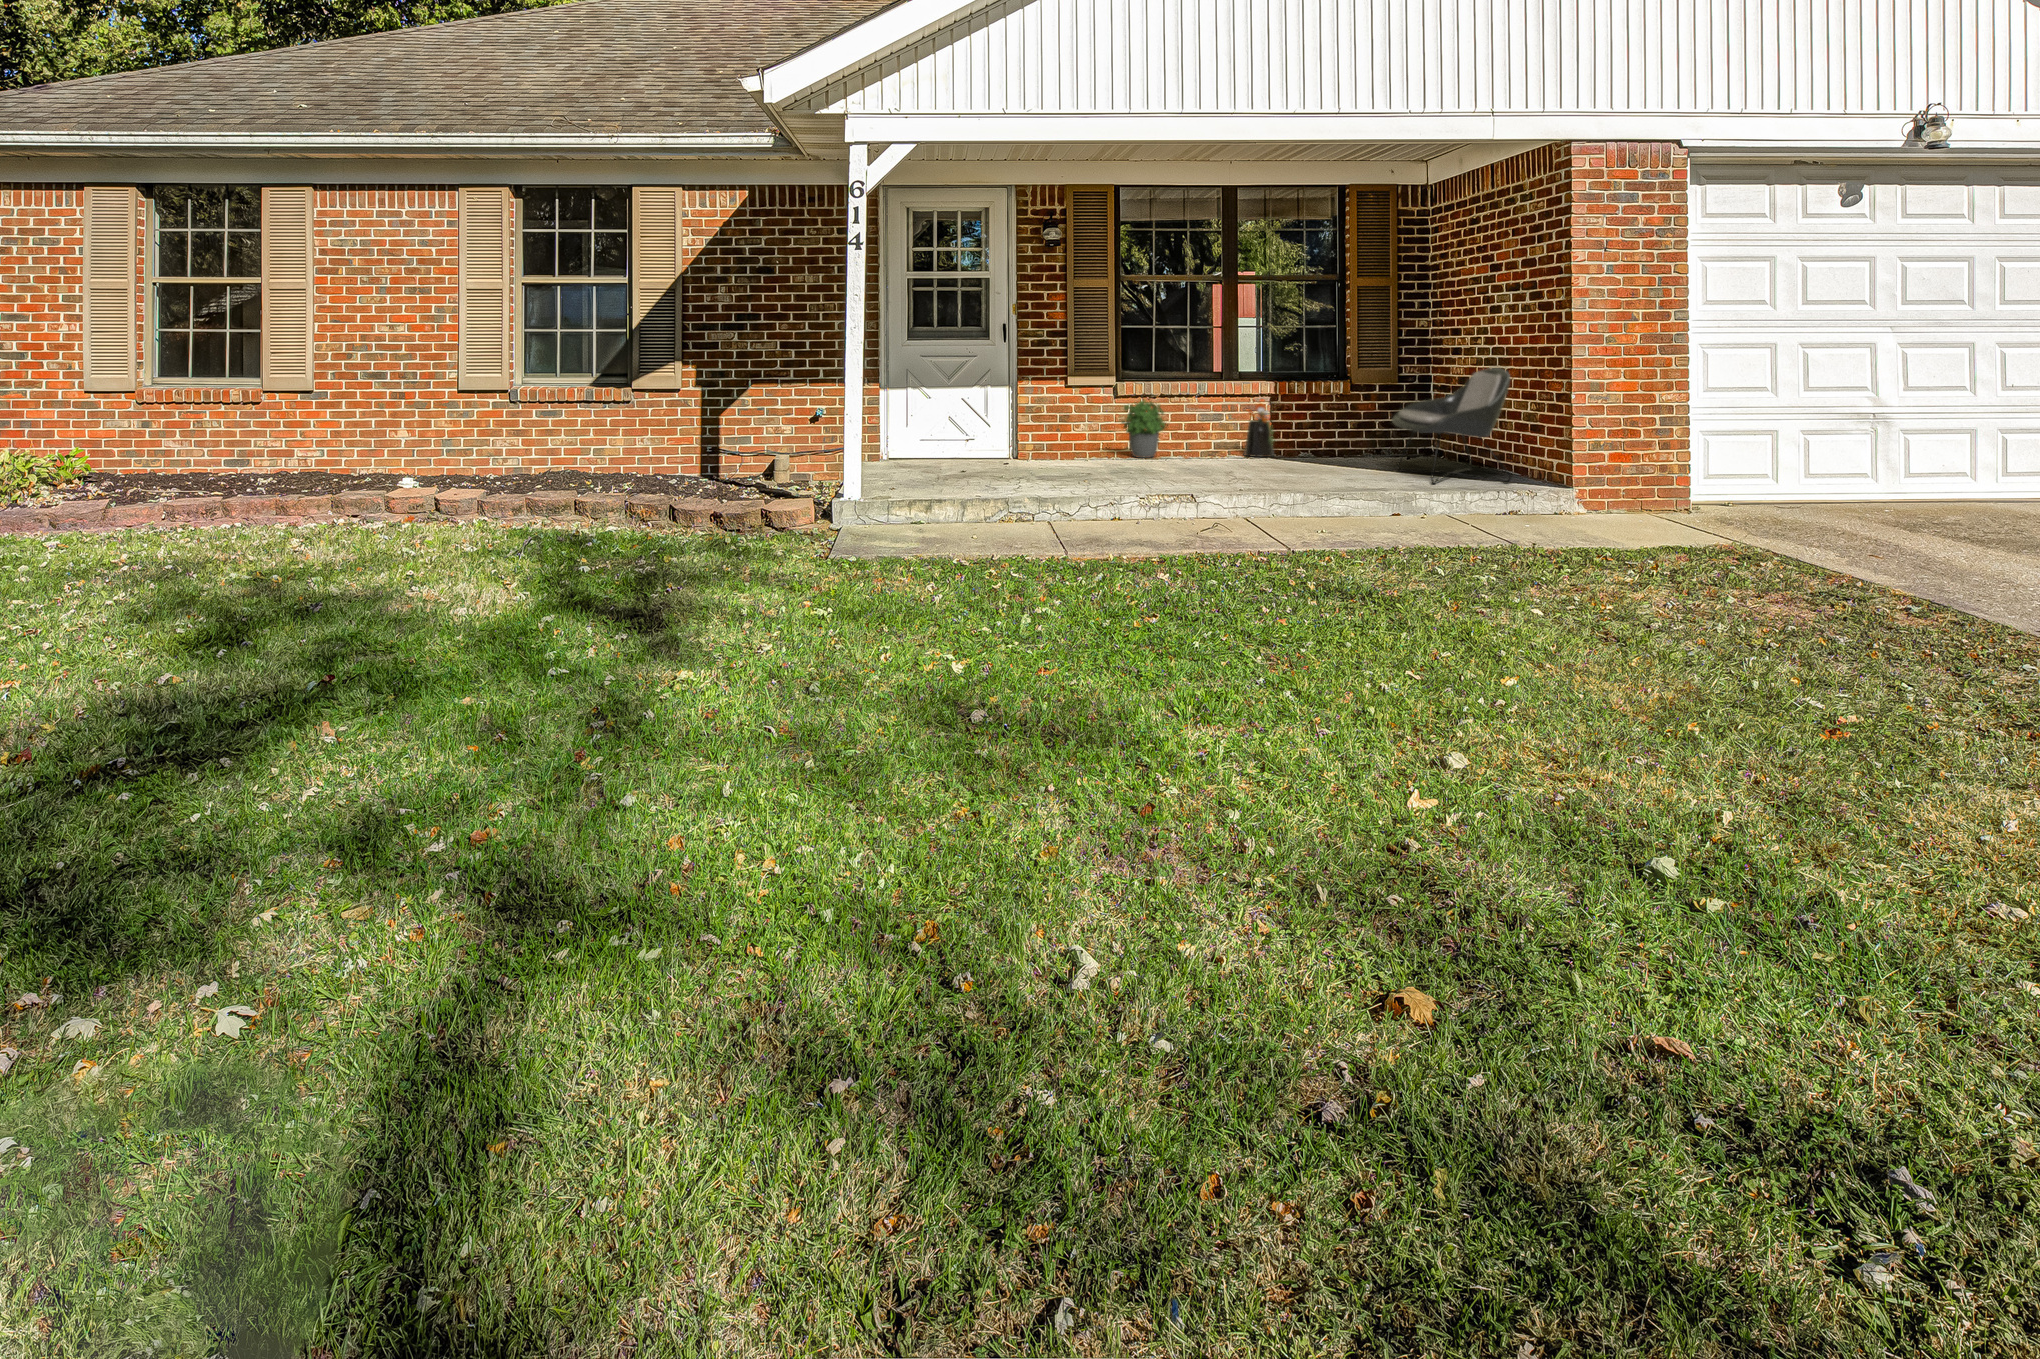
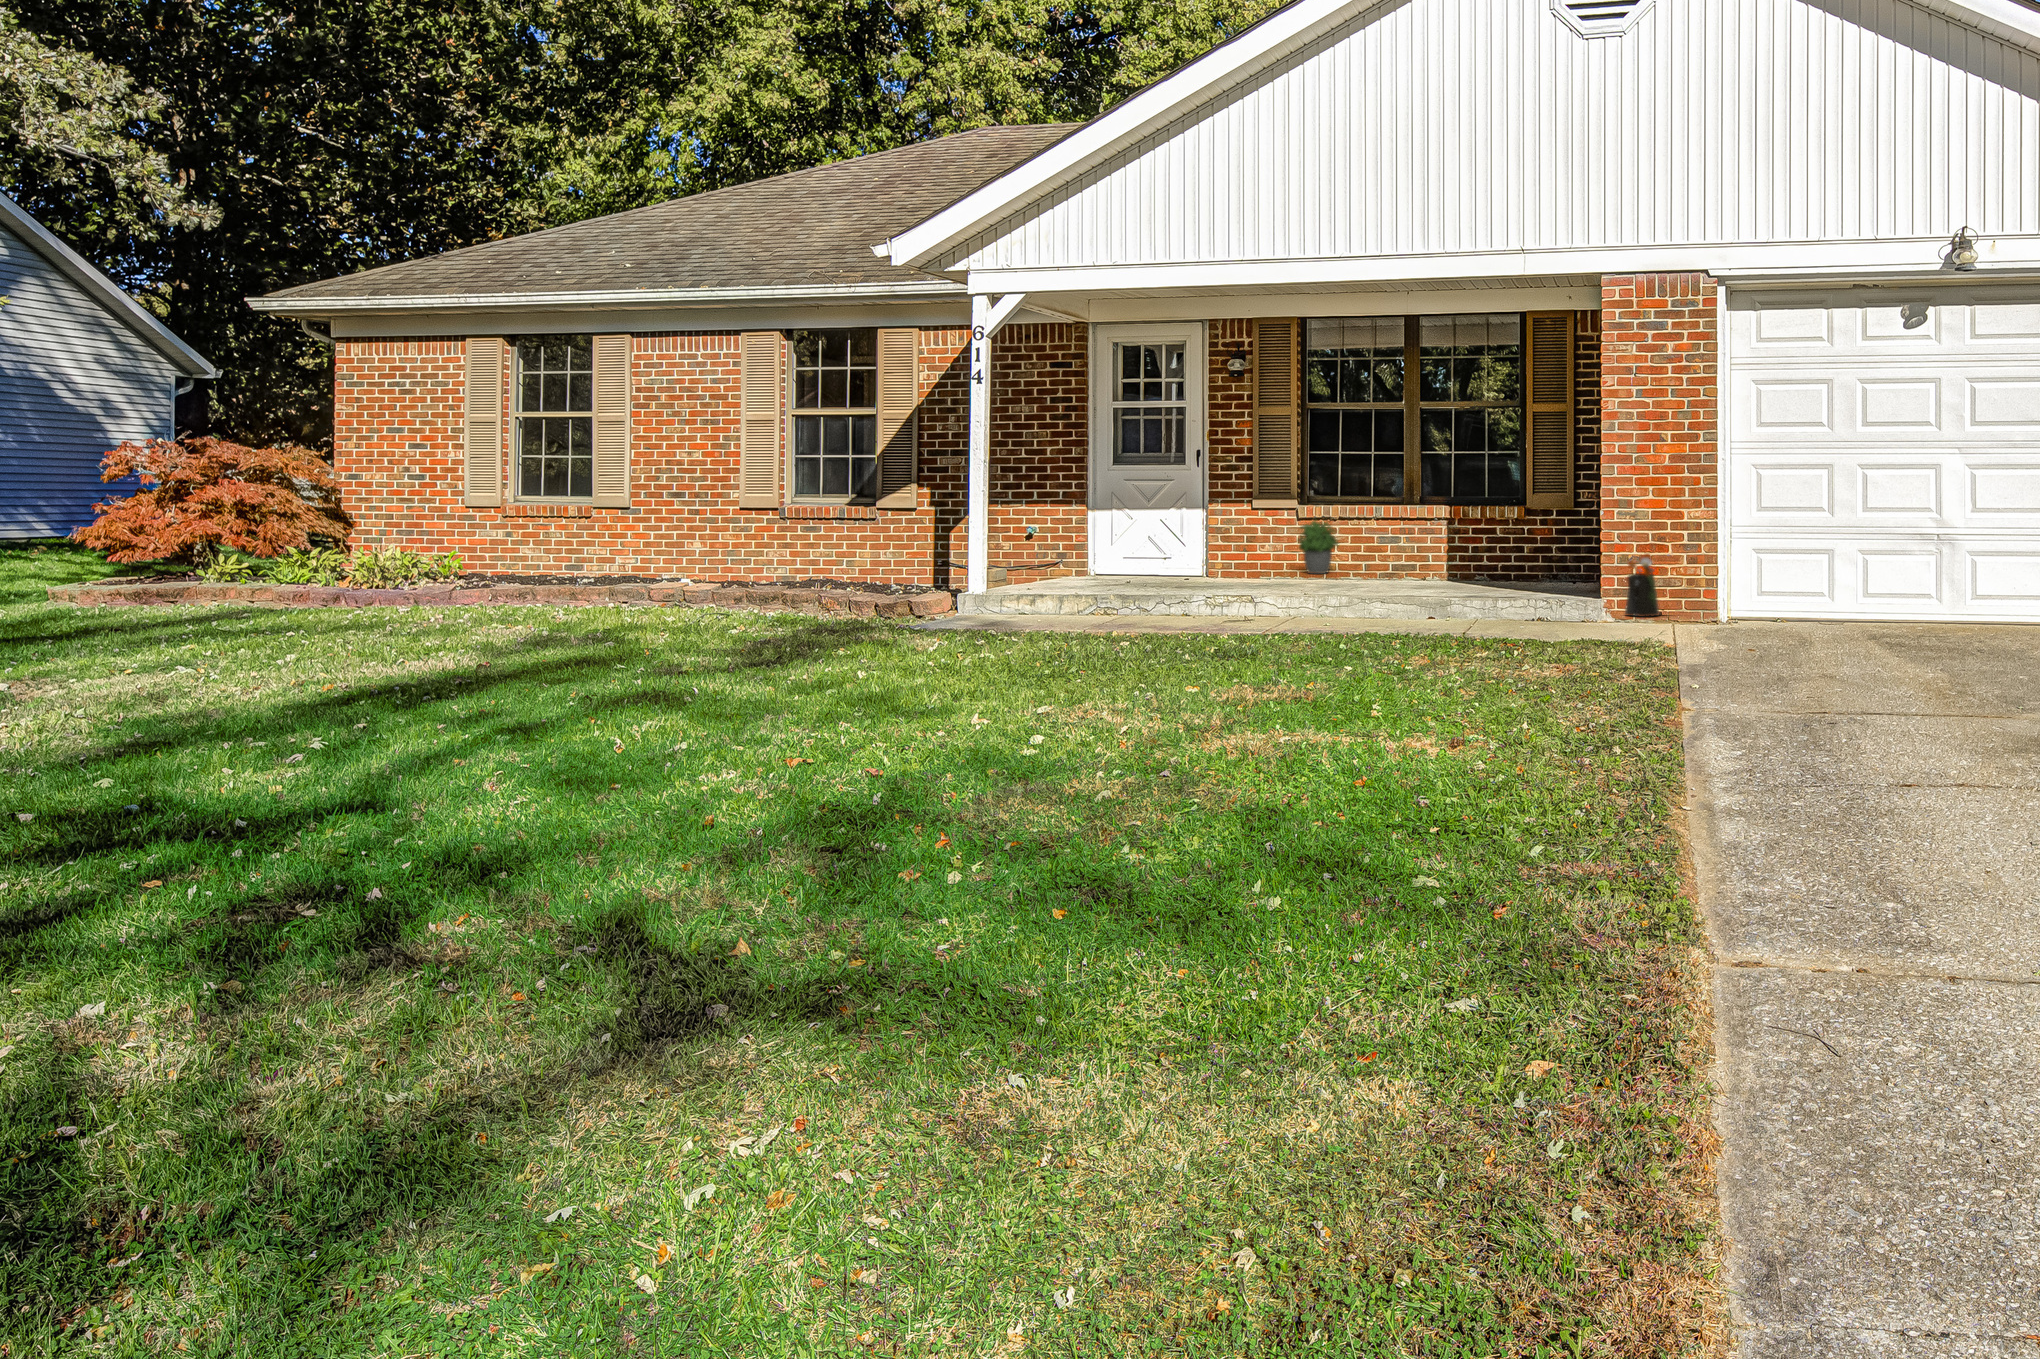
lounge chair: present [1392,368,1511,484] -> none [1507,488,1604,596]
watering can: present [1244,403,1274,457] -> present [1625,553,1659,617]

